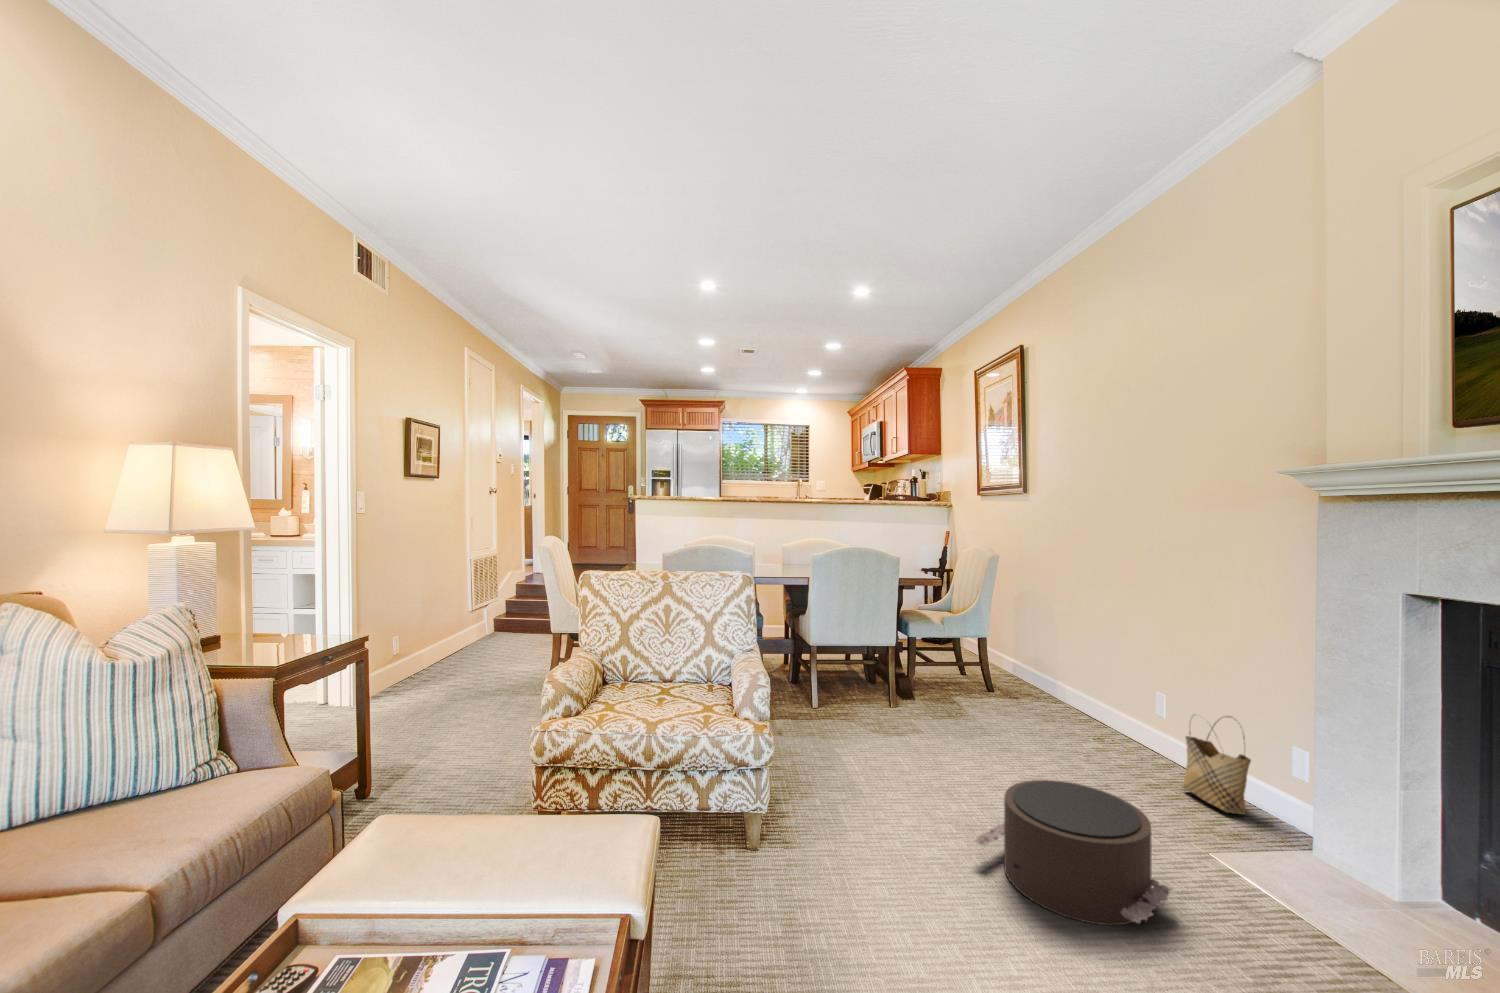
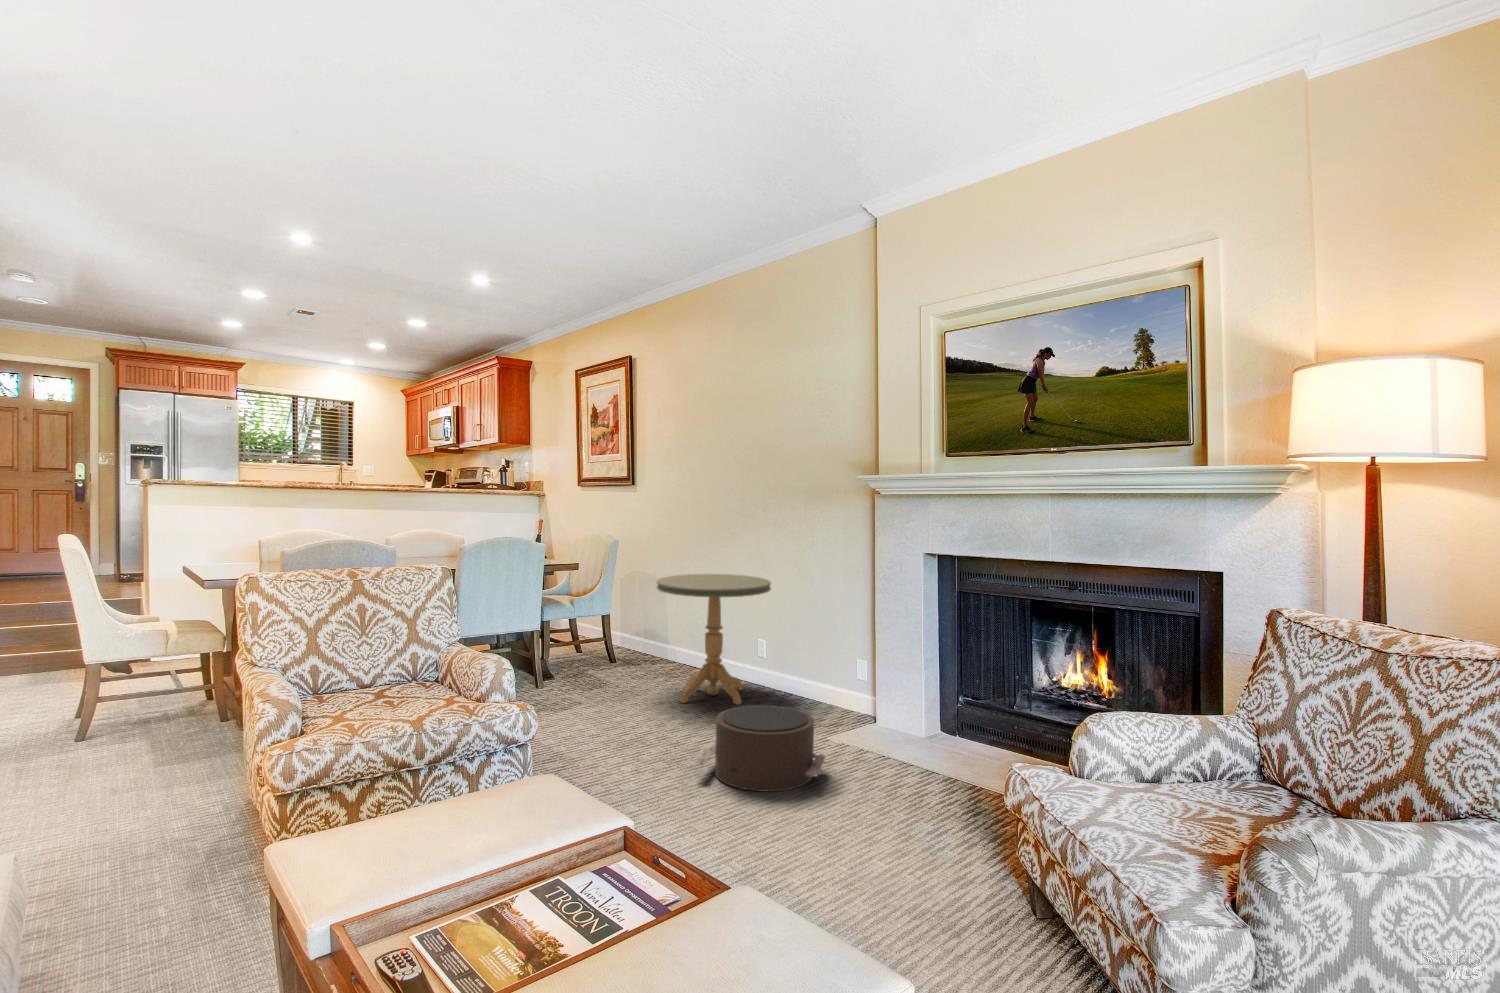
side table: none [1003,607,1149,768] -> present [657,574,771,705]
woven basket: present [1182,714,1251,814] -> none [797,643,842,713]

